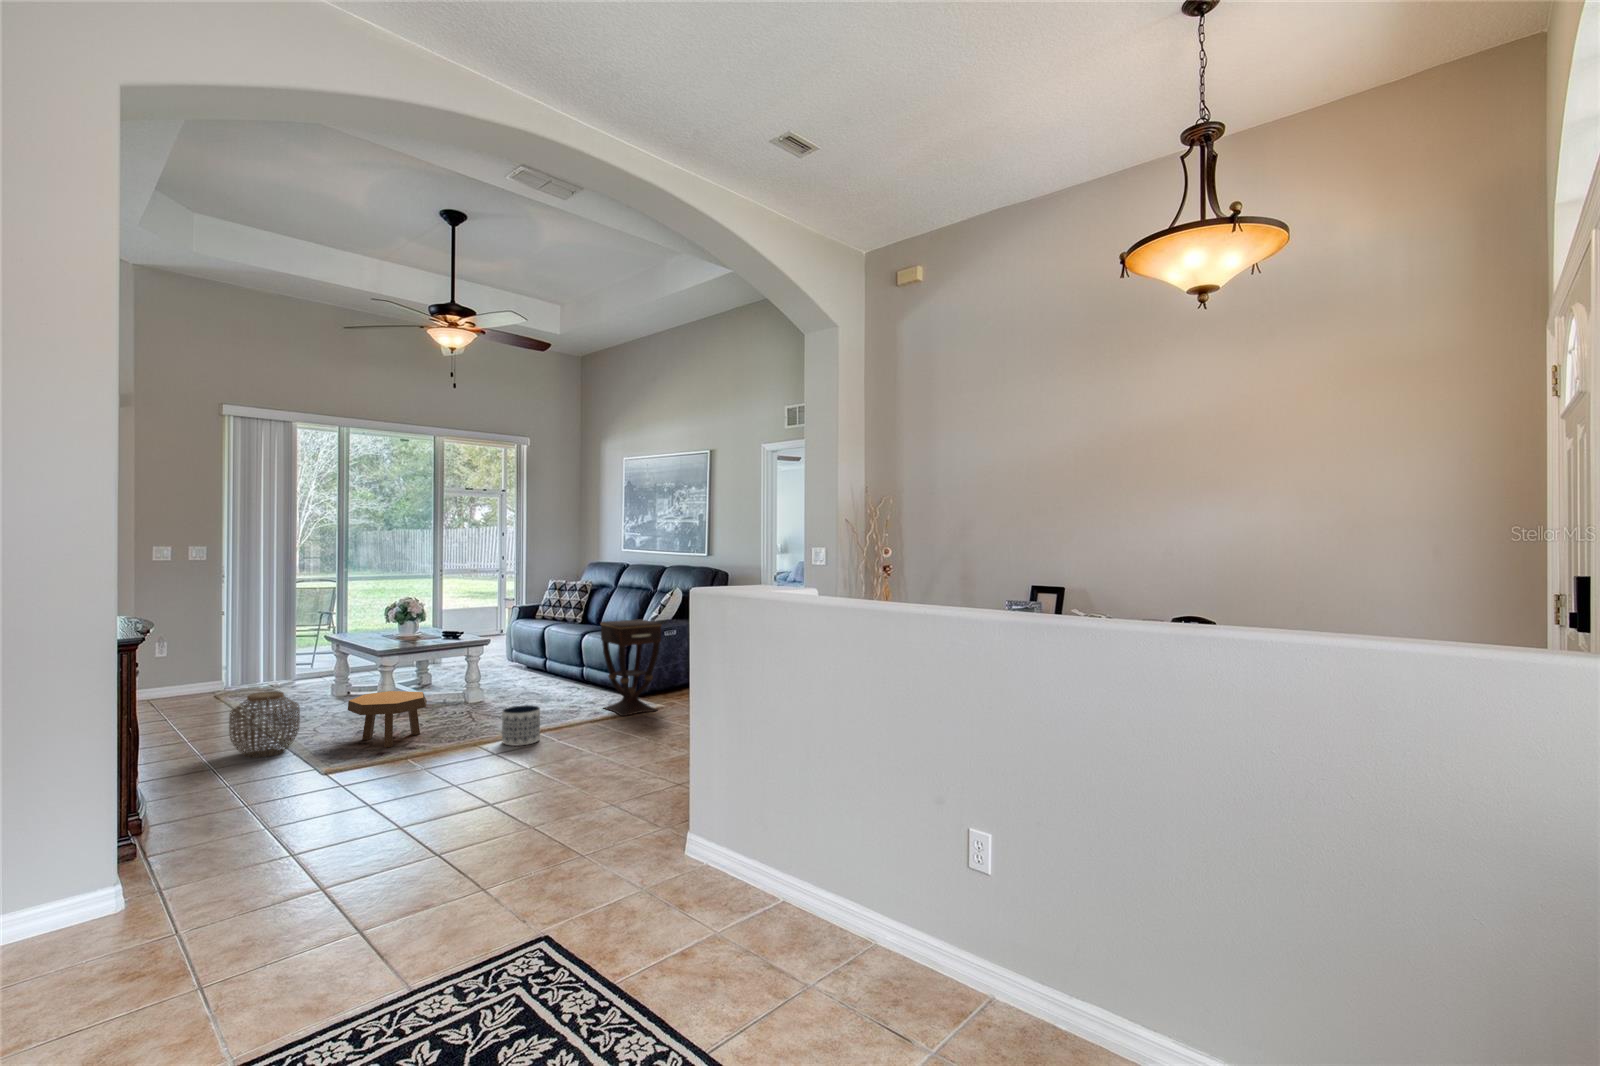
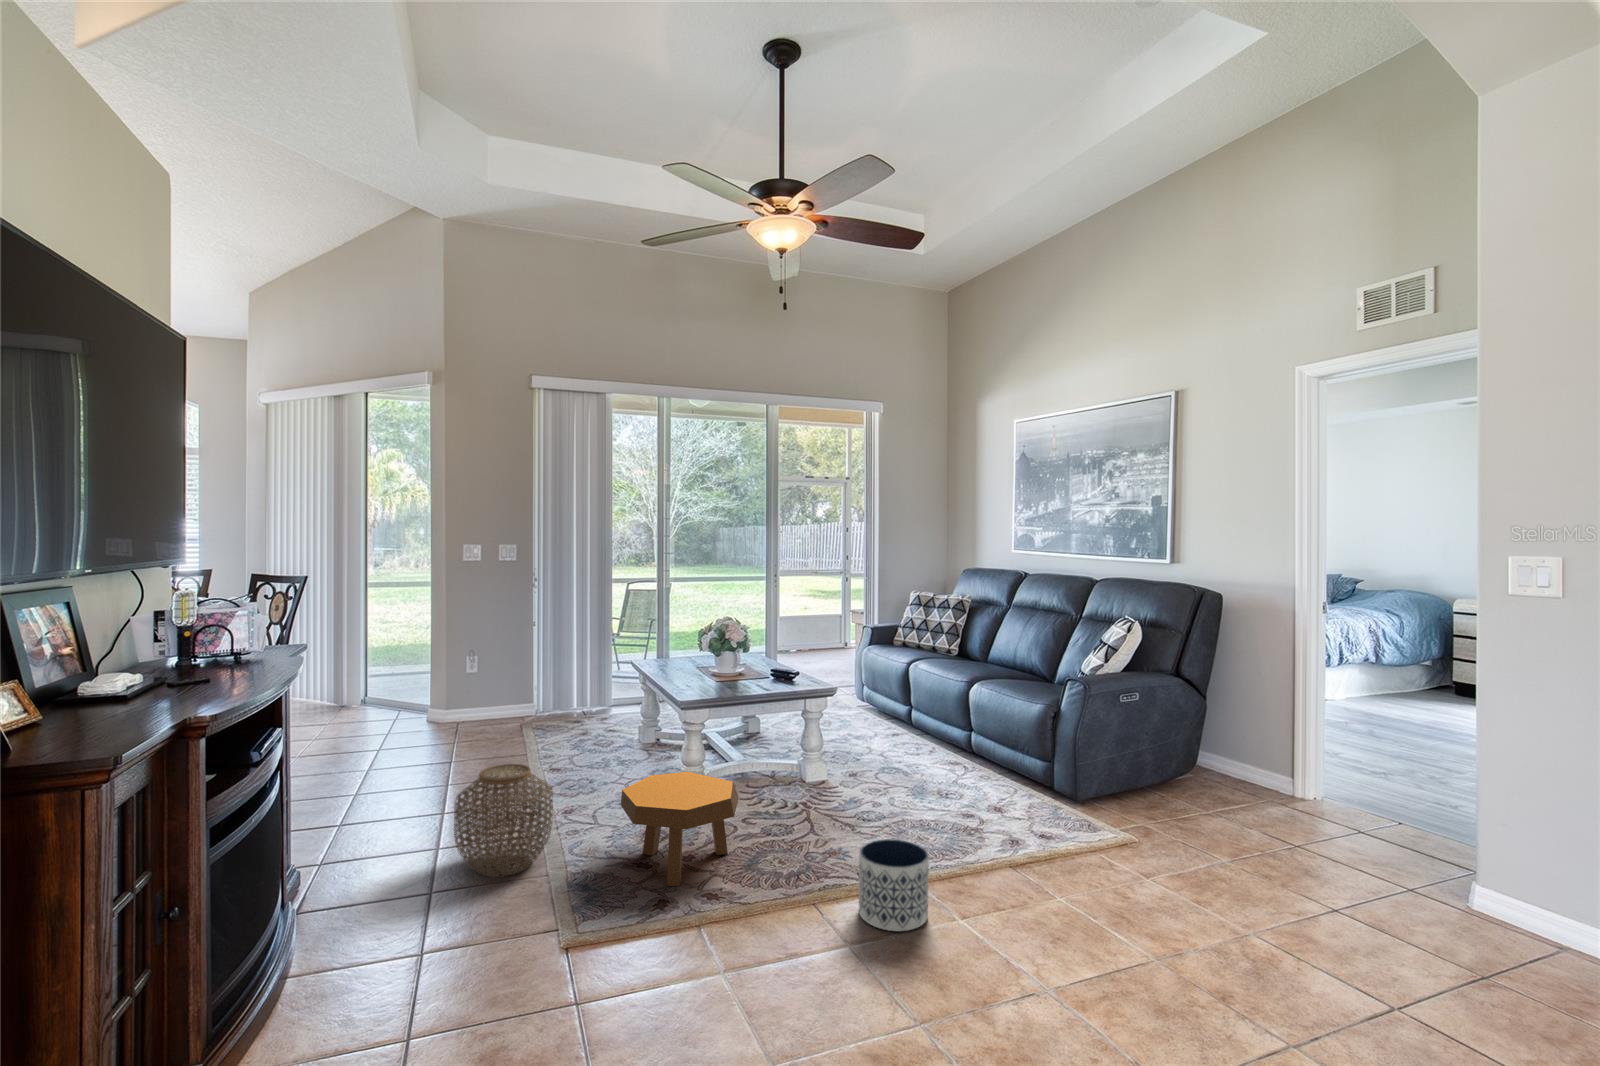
side table: present [601,619,662,716] -> none [1017,674,1139,862]

